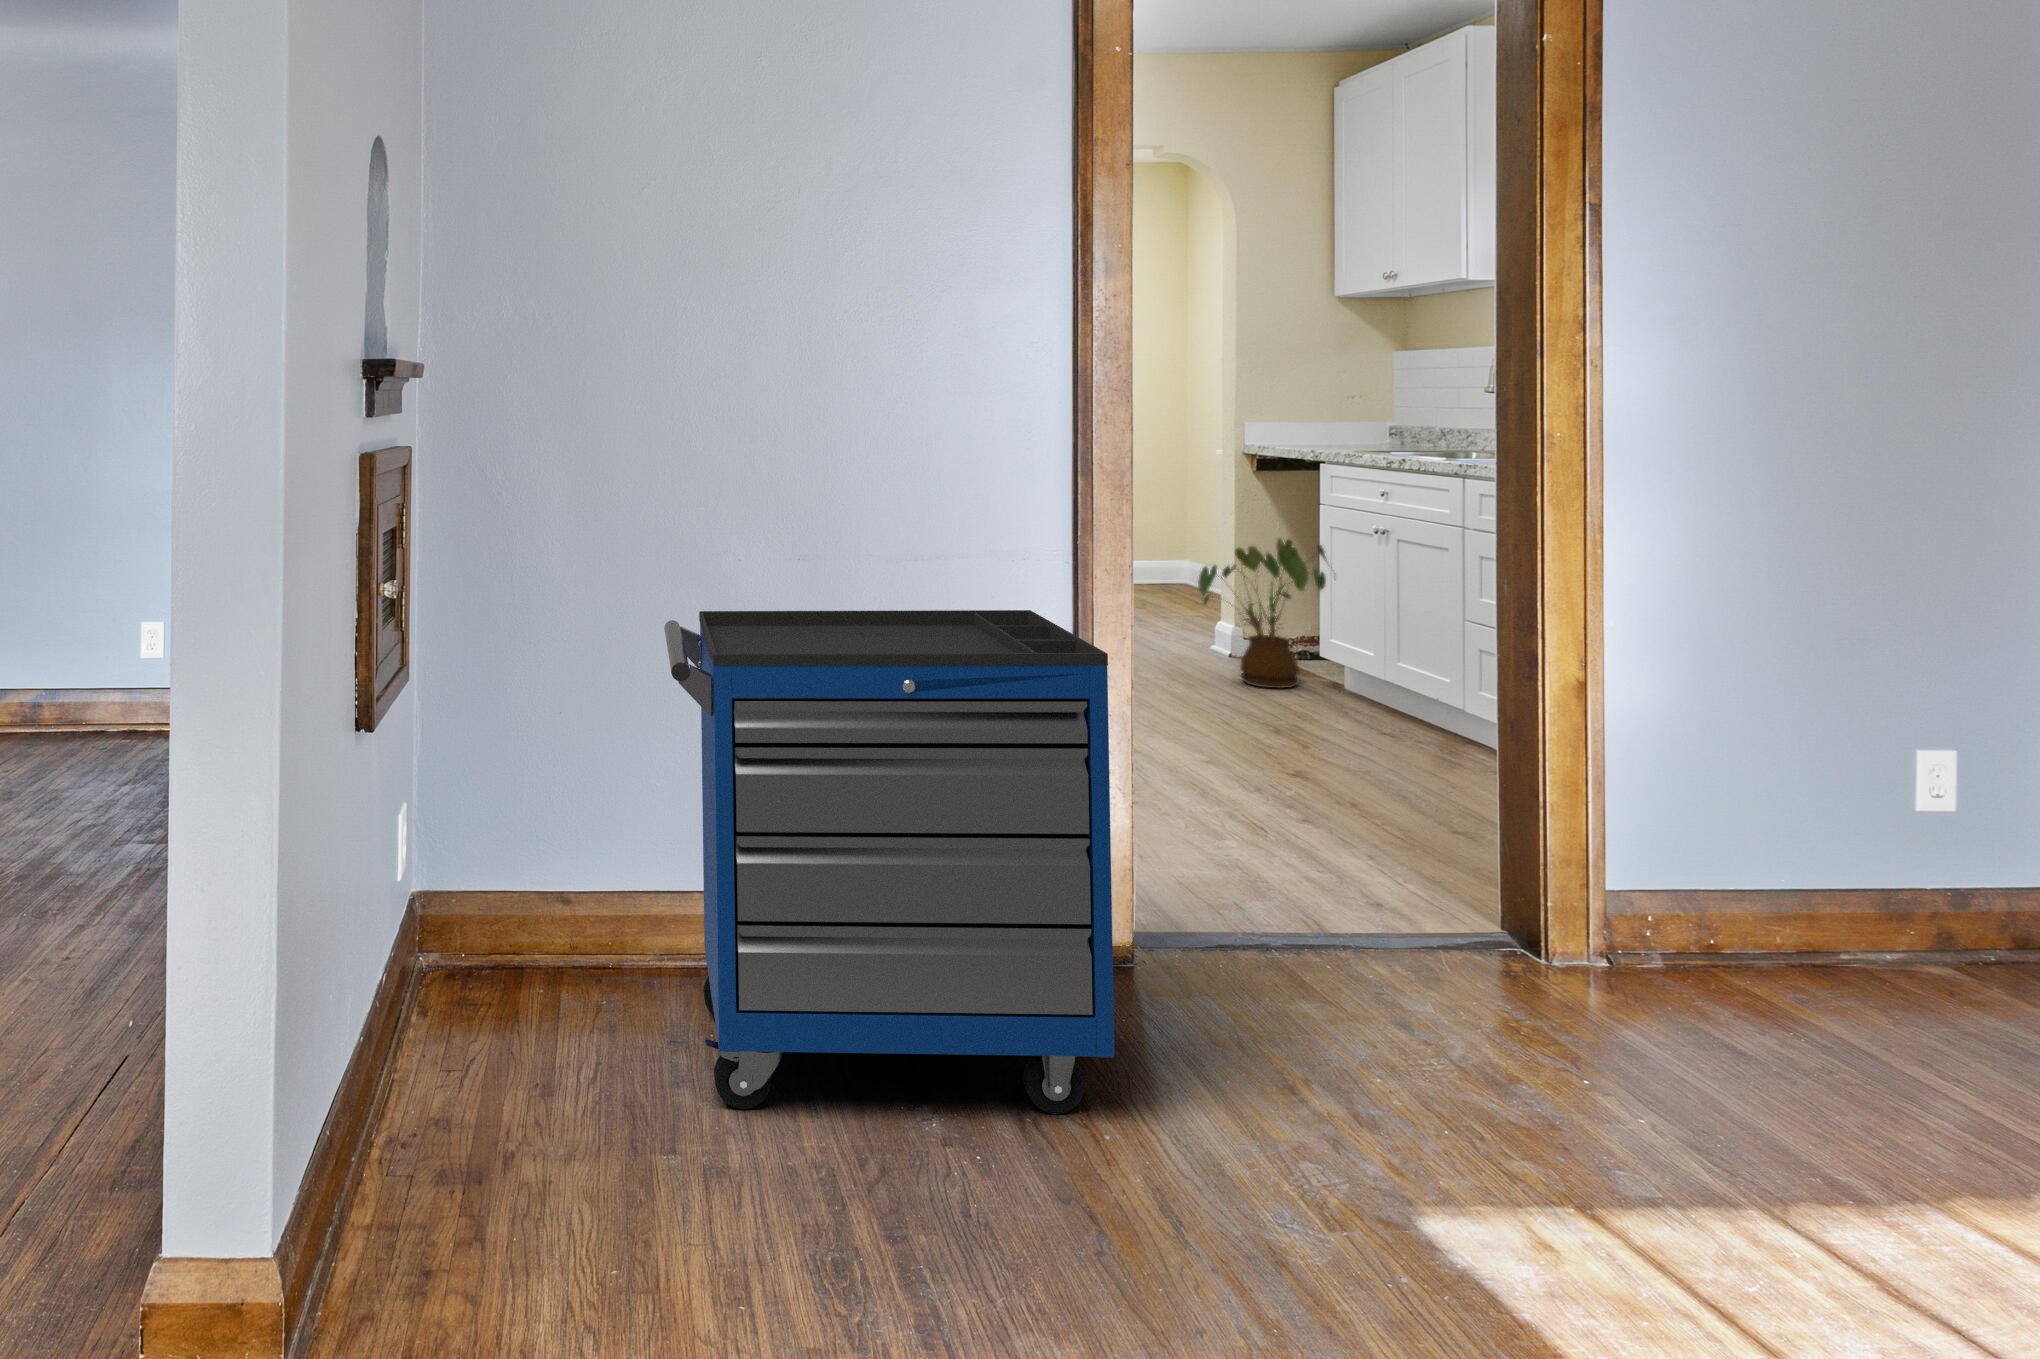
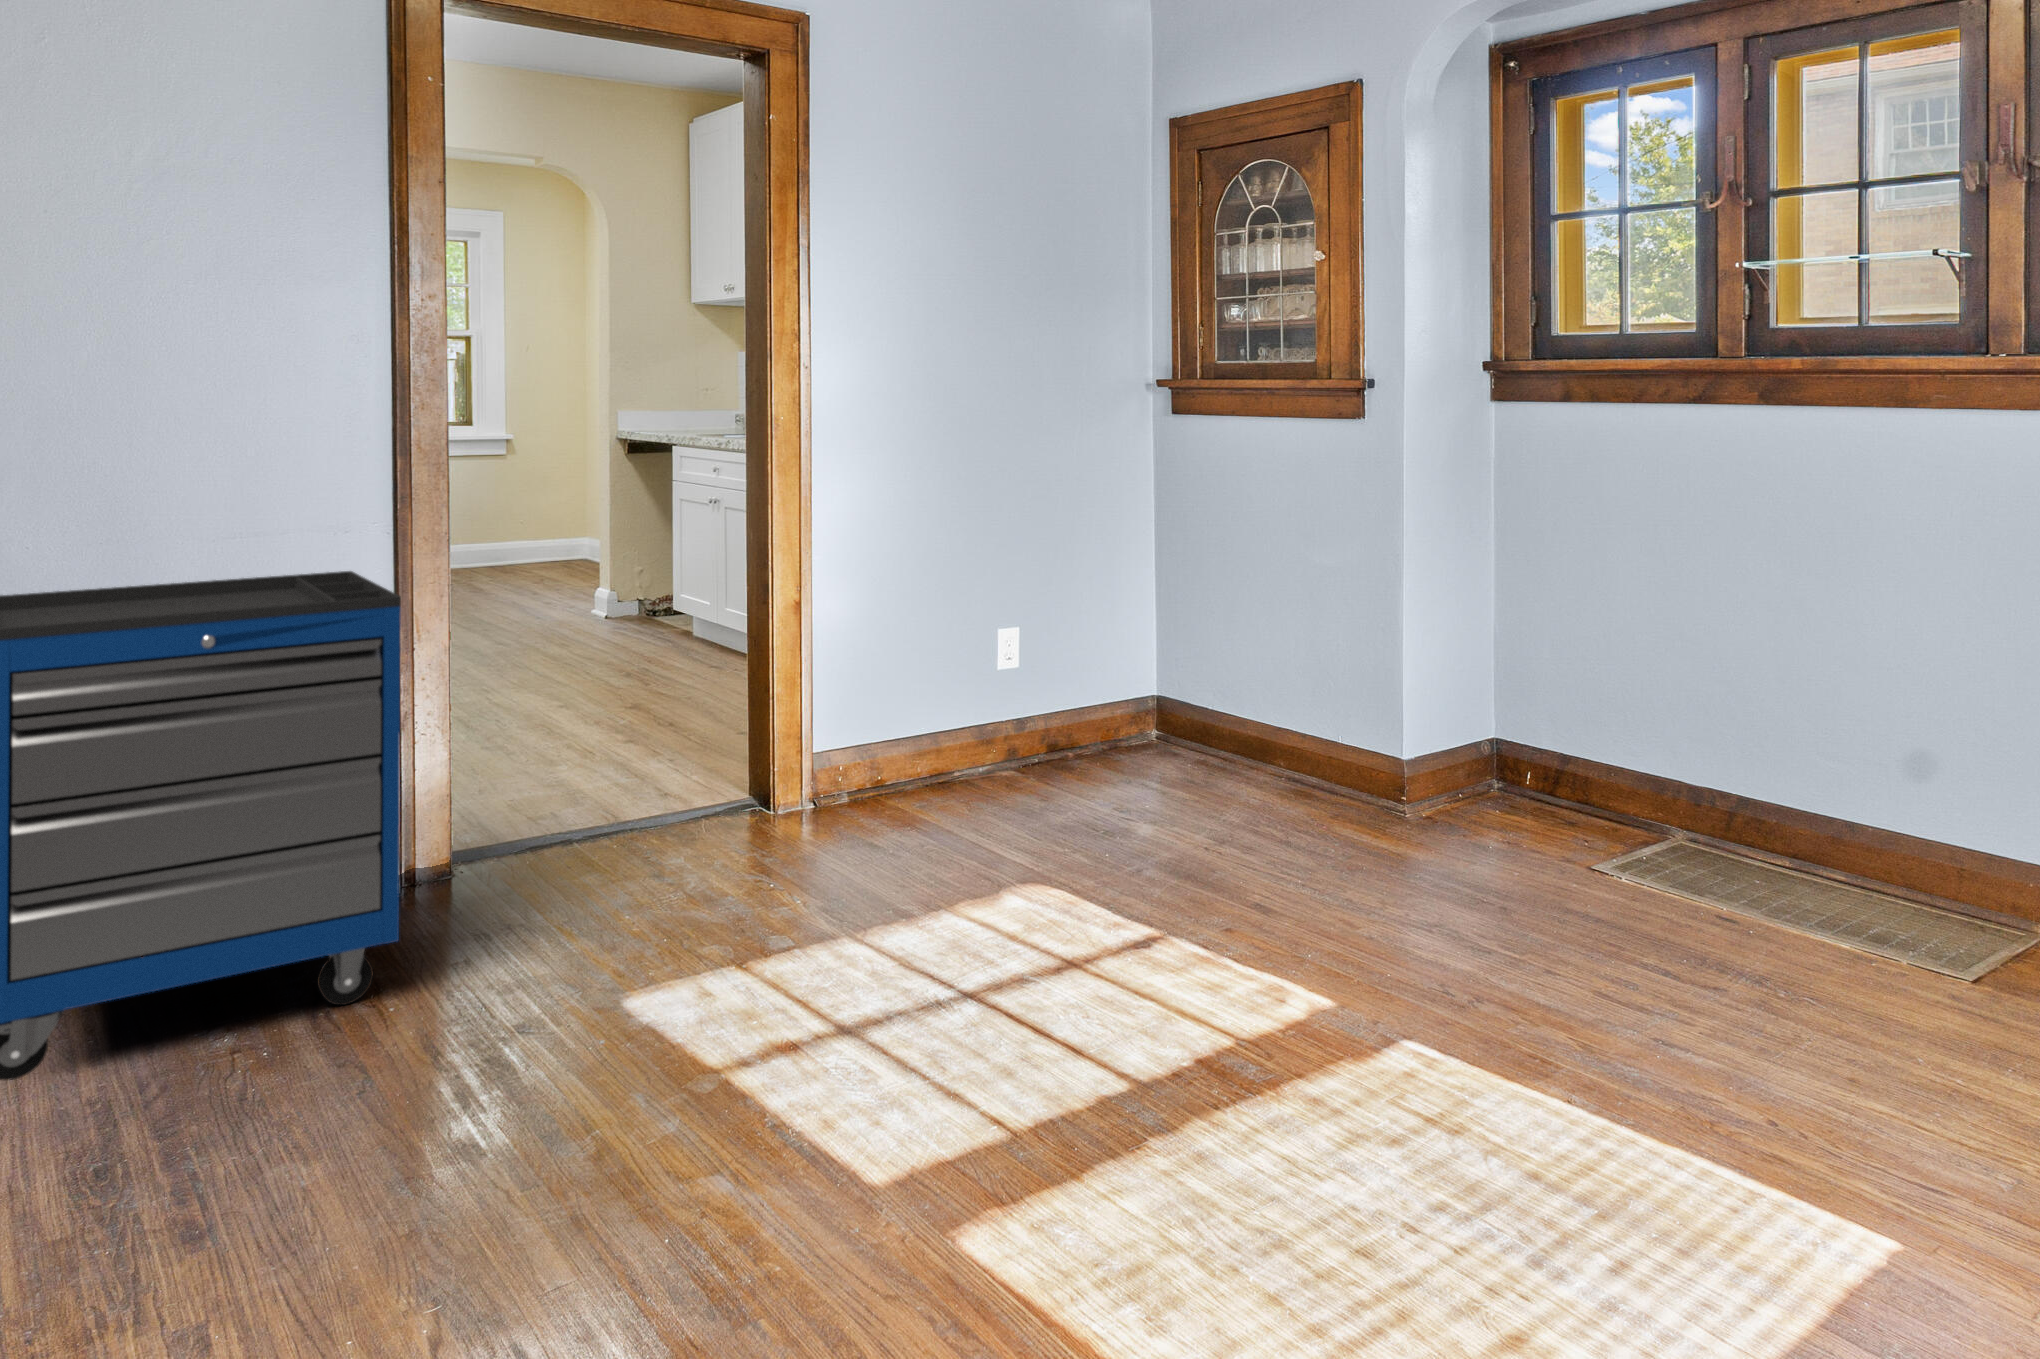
house plant: present [1198,539,1336,688] -> none [571,511,686,644]

